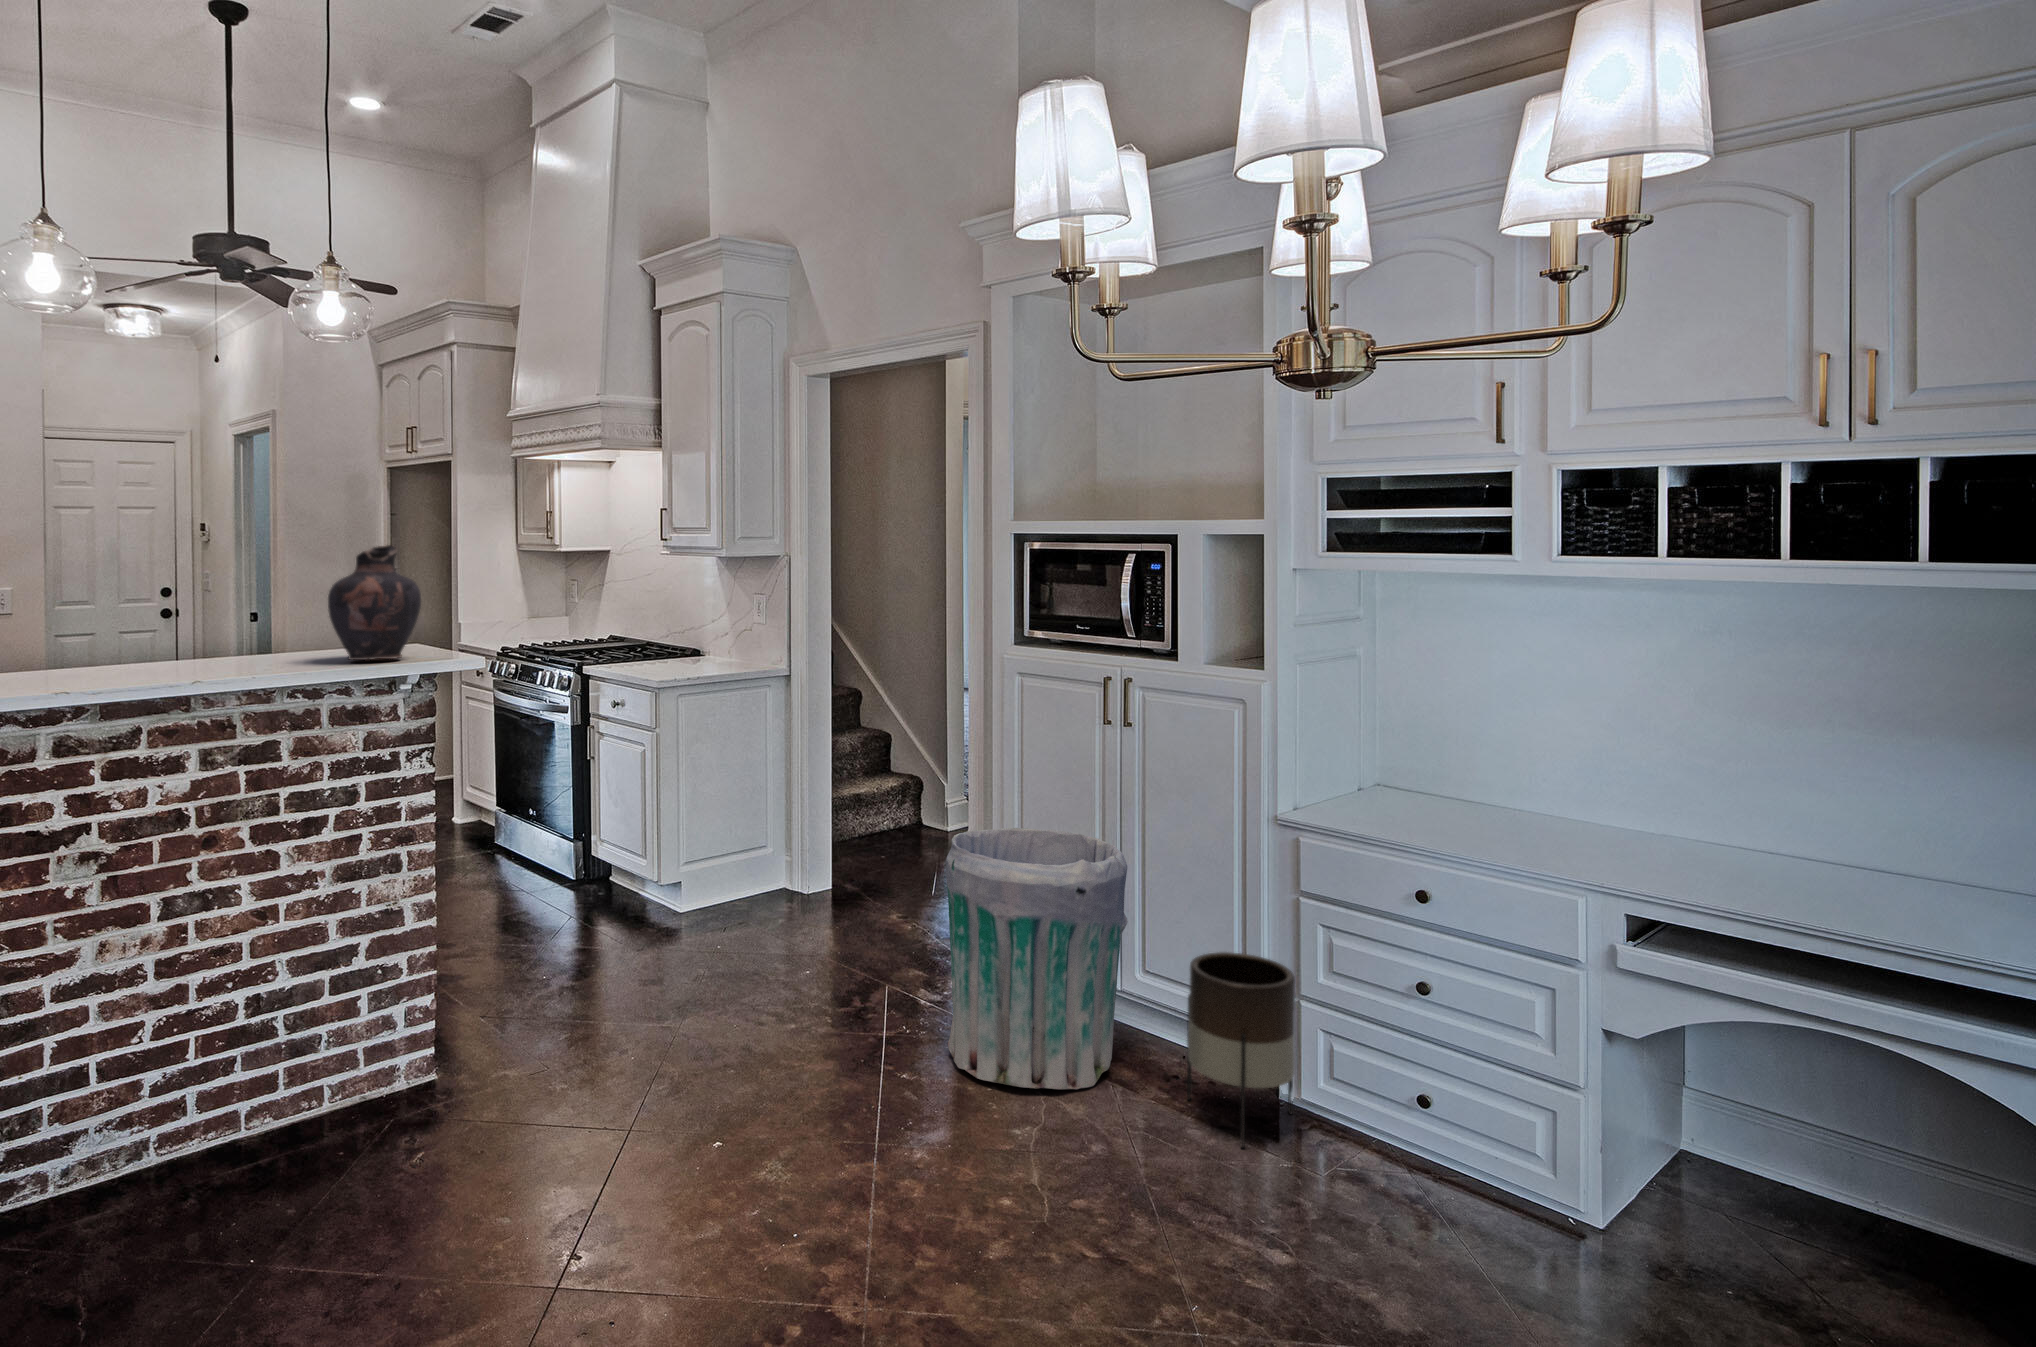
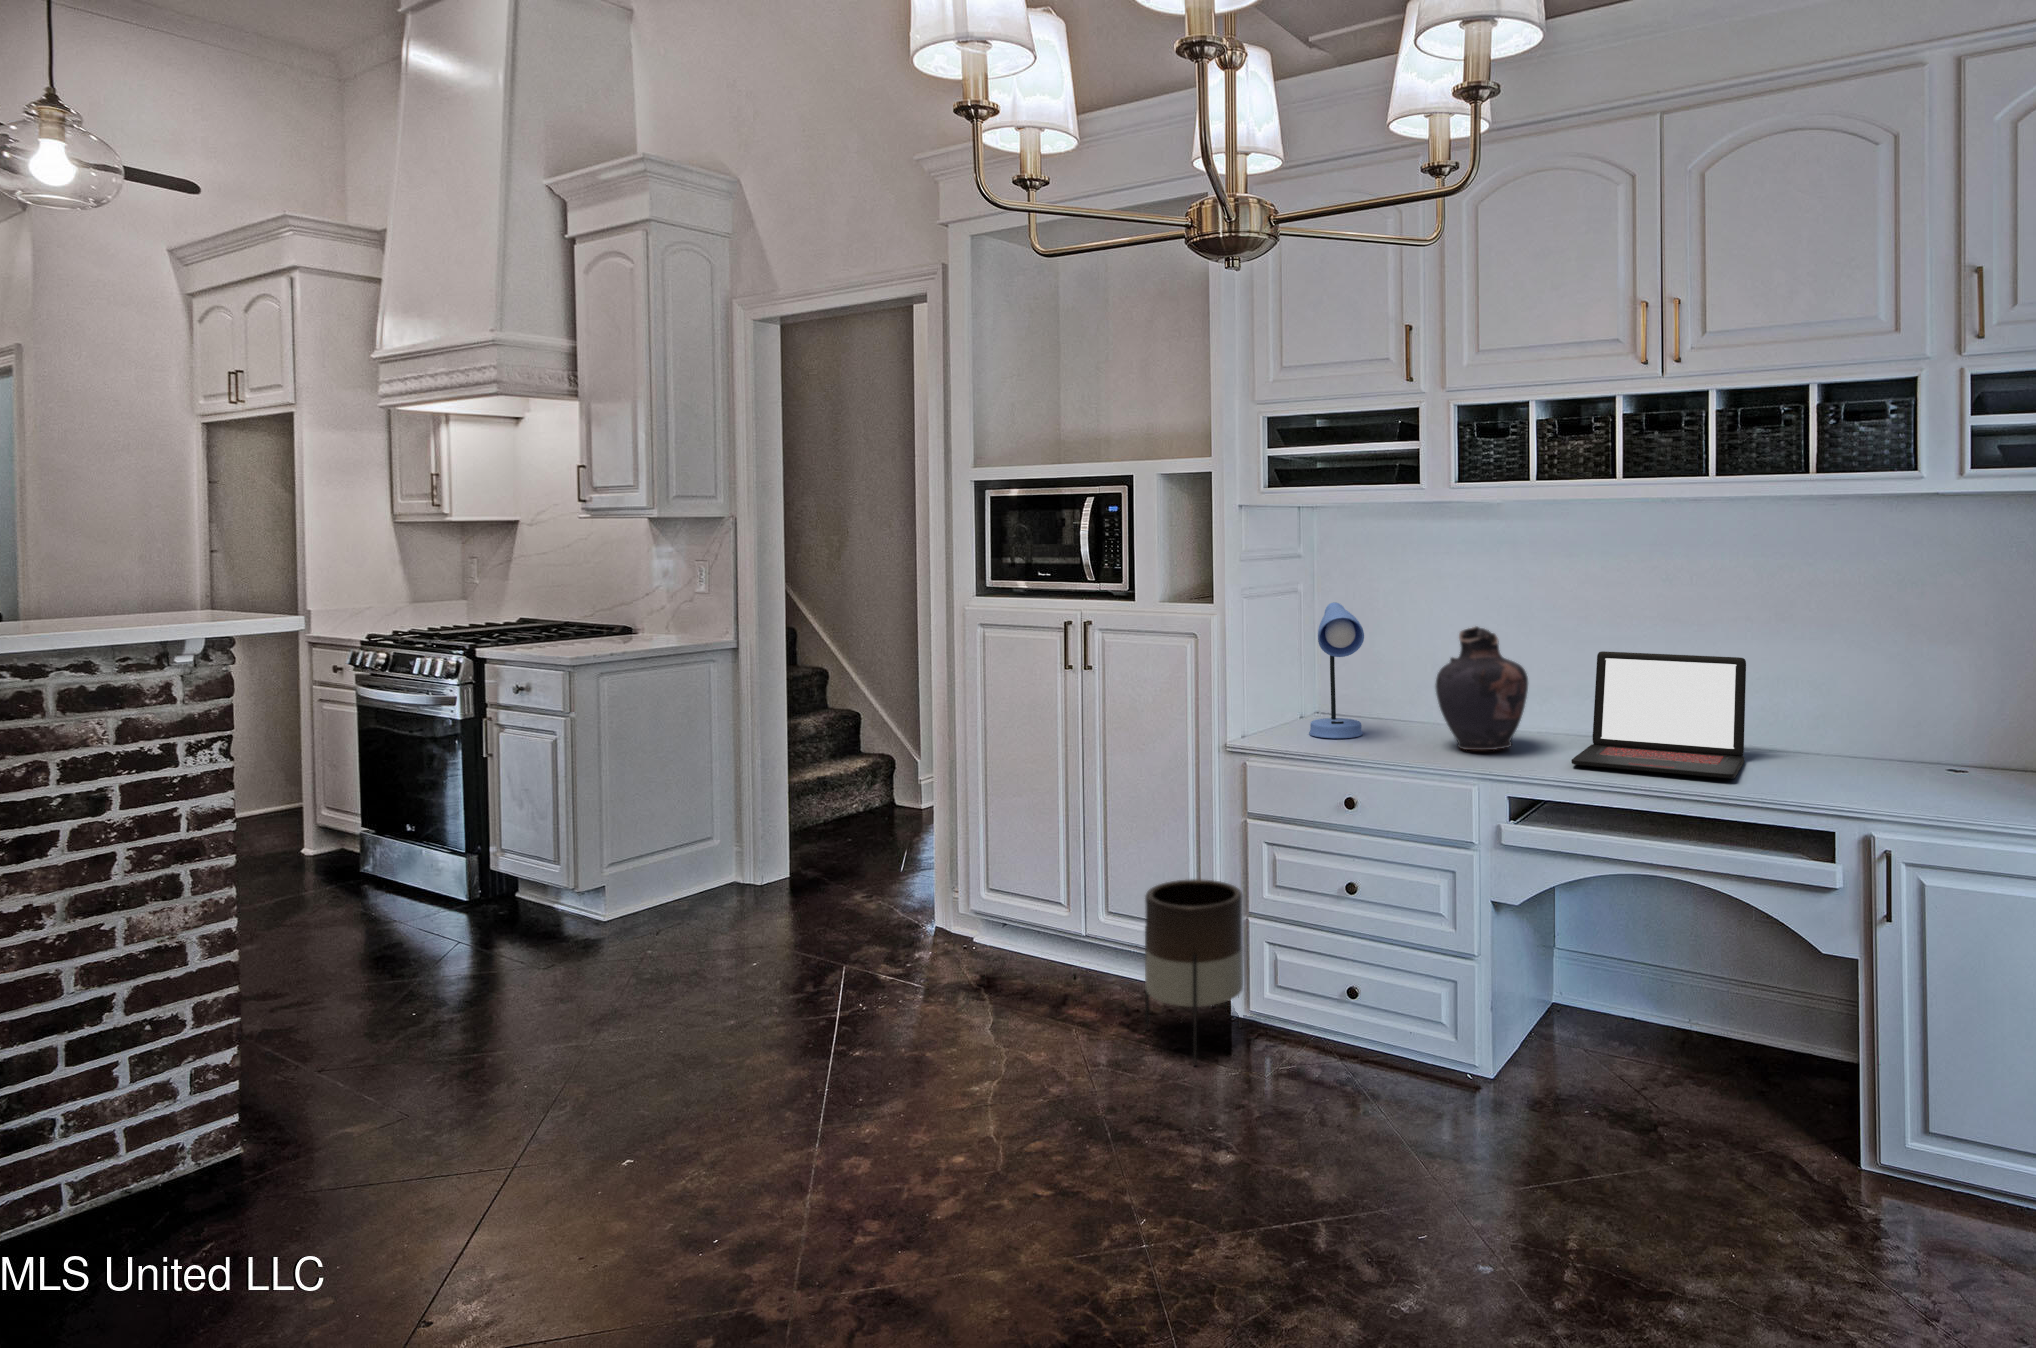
vase: present [328,545,421,660] -> present [1435,626,1528,750]
desk lamp: none [1371,677,1439,824] -> present [1309,602,1364,738]
laptop: none [1706,754,1959,928] -> present [1571,651,1746,779]
trash can: present [946,828,1128,1089] -> none [901,780,1088,1044]

